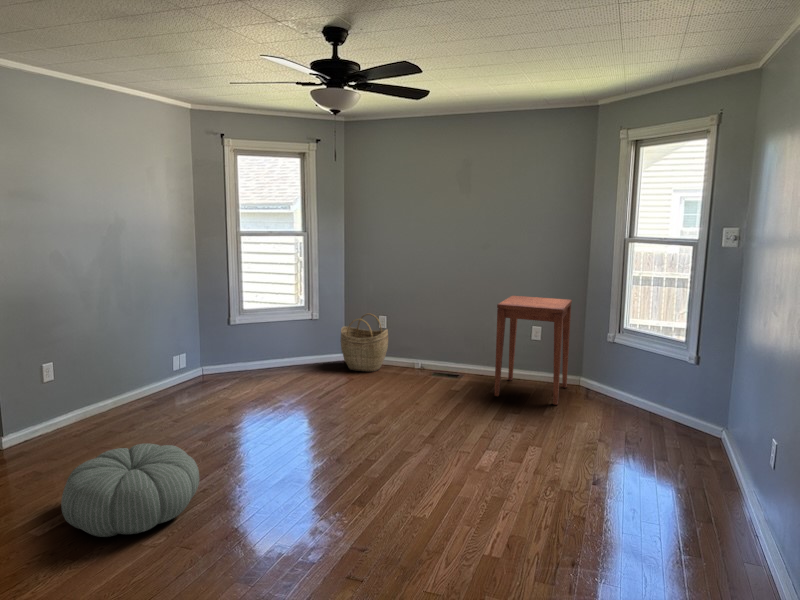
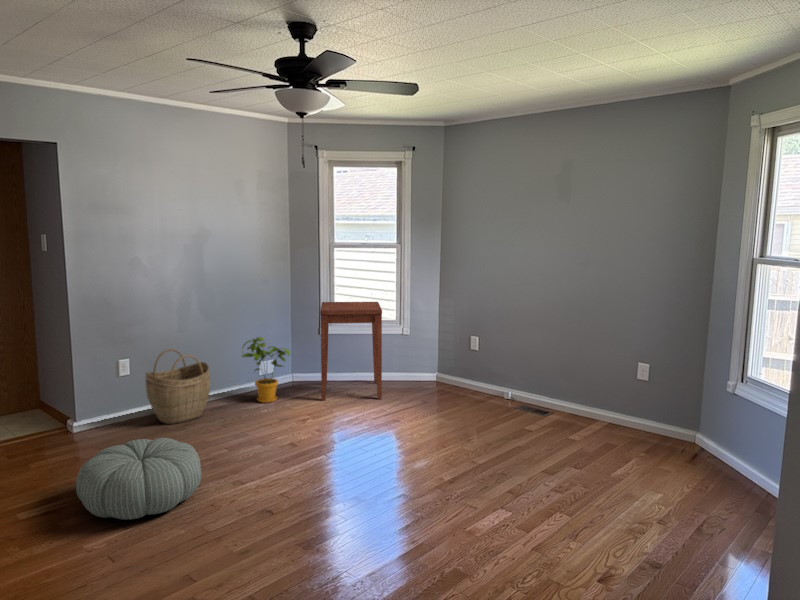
side table: present [495,296,572,405] -> present [320,302,382,401]
woven basket: present [341,314,388,372] -> present [146,349,210,424]
house plant: none [157,331,215,399] -> present [242,337,290,403]

